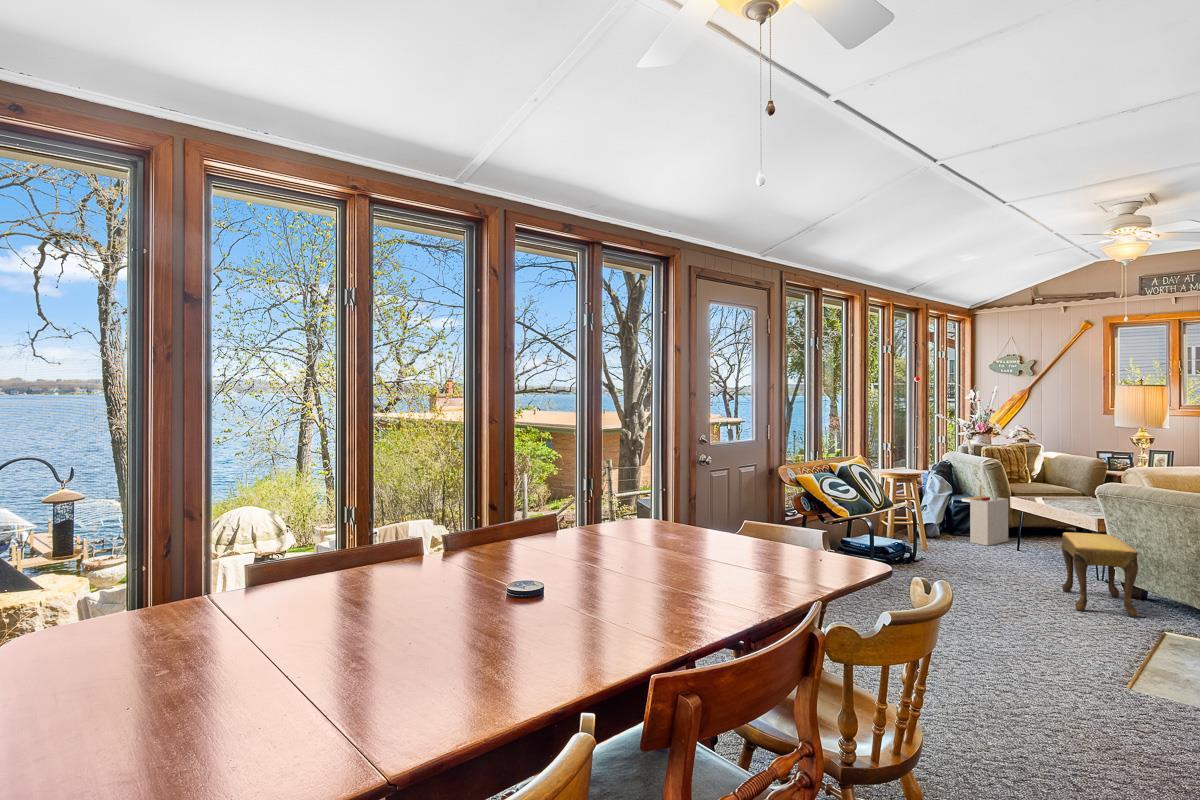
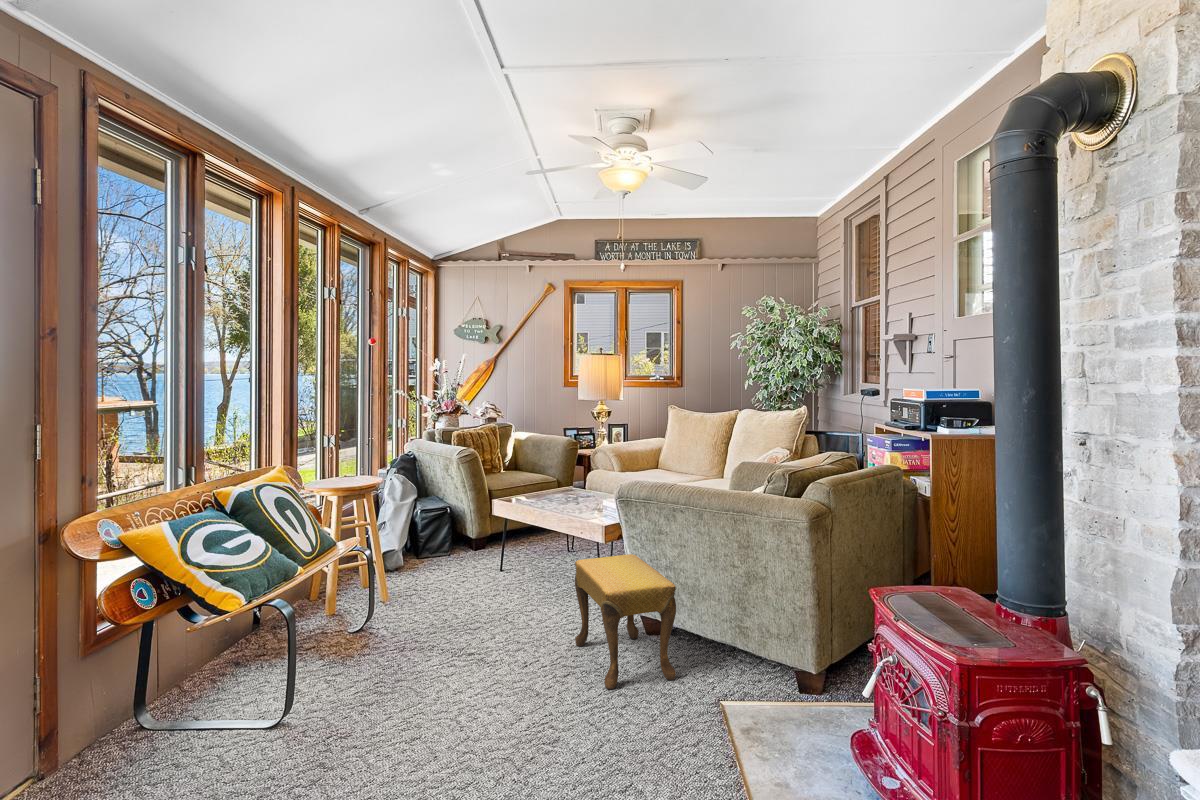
storage bin: present [962,485,1008,546] -> none [433,487,489,570]

